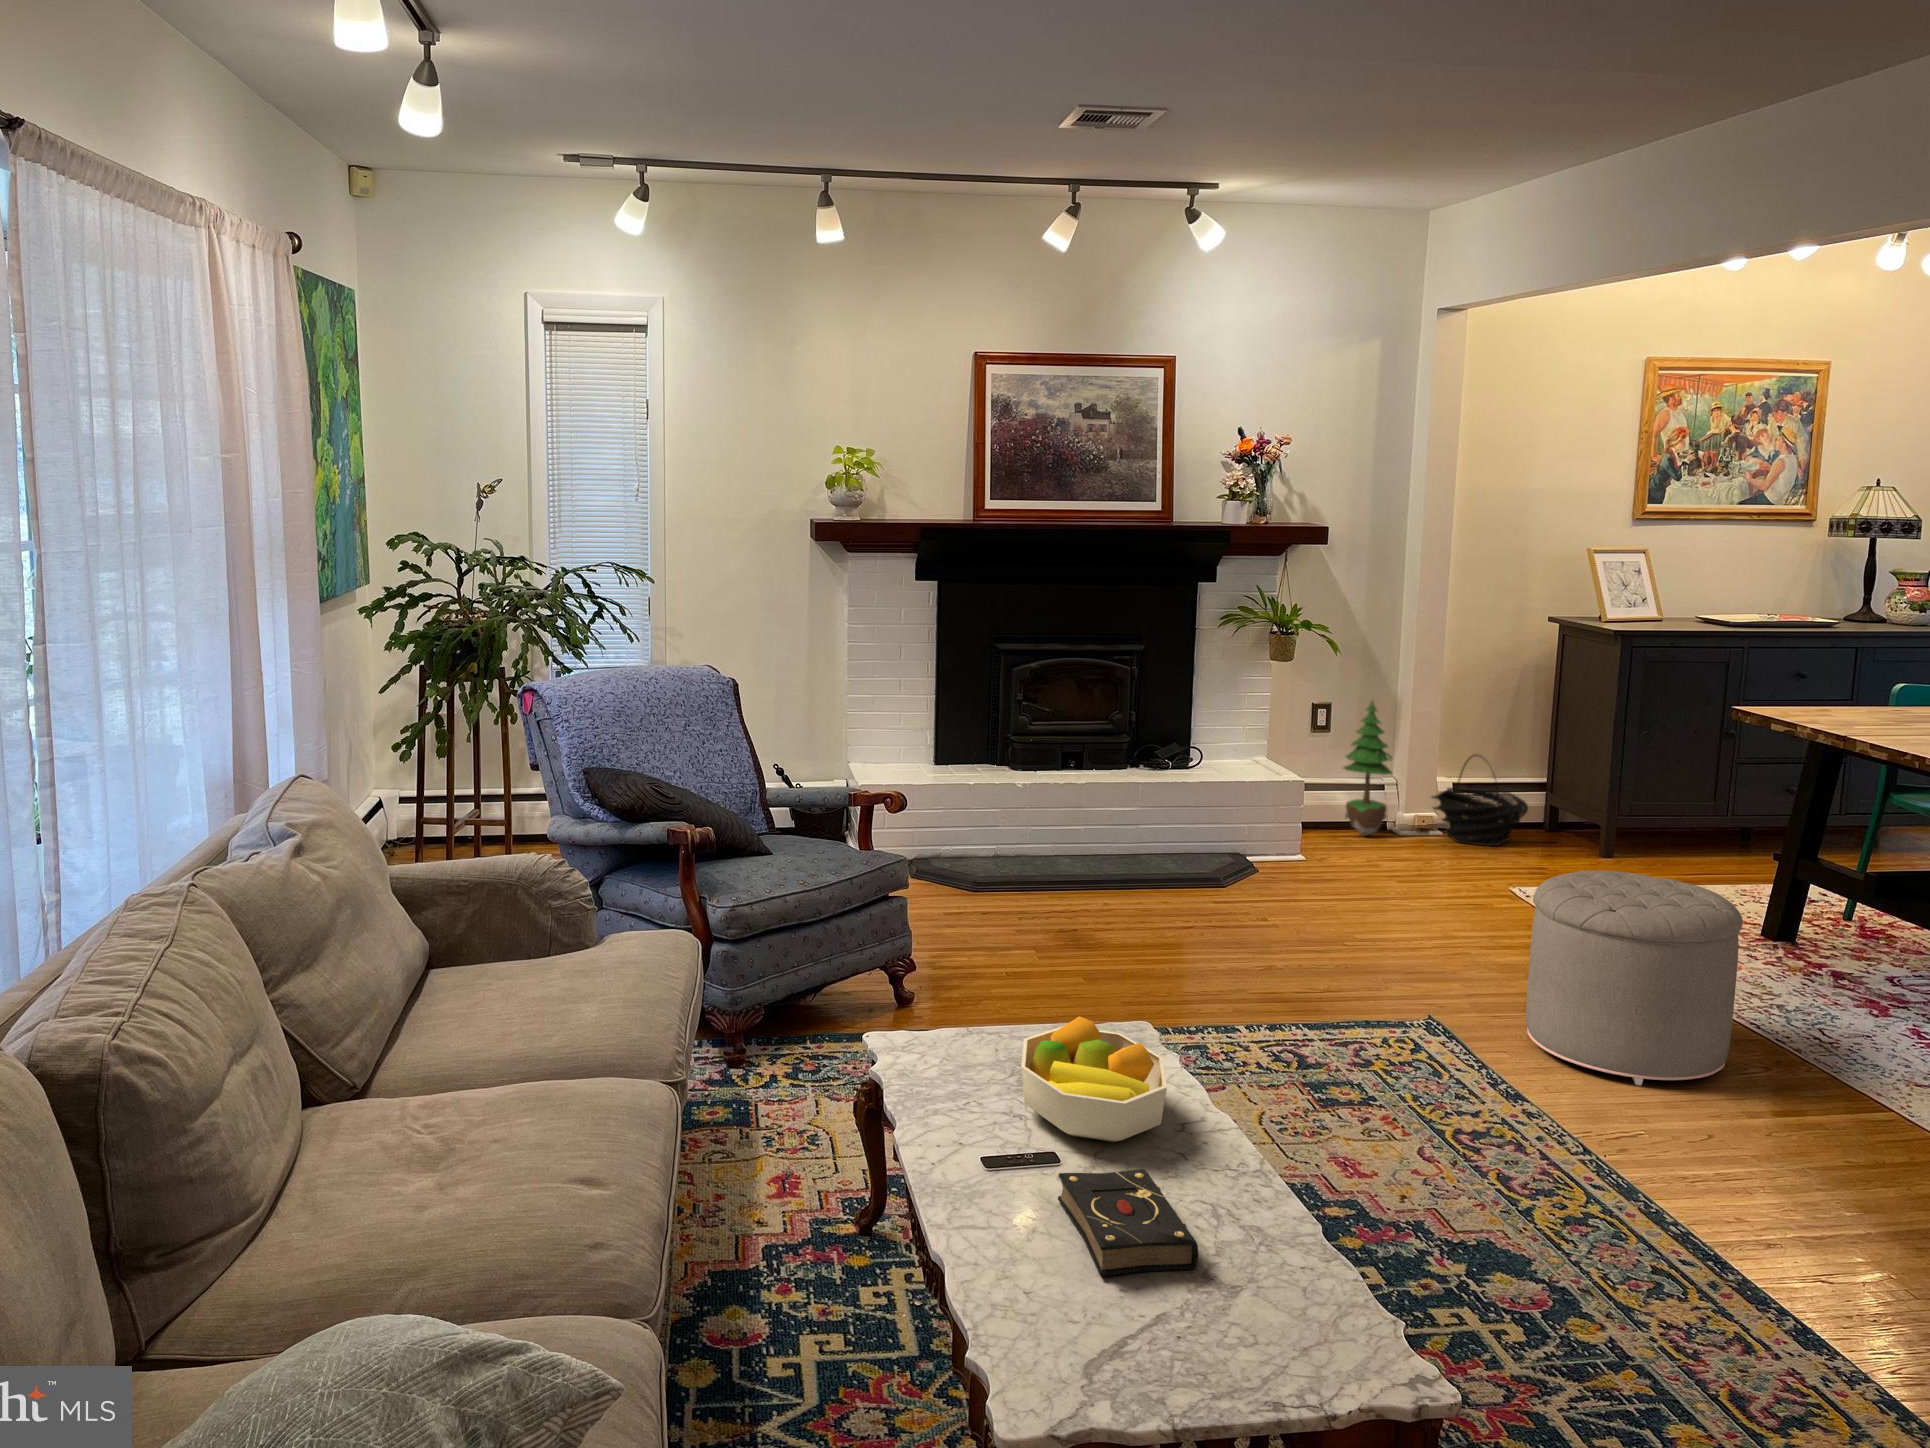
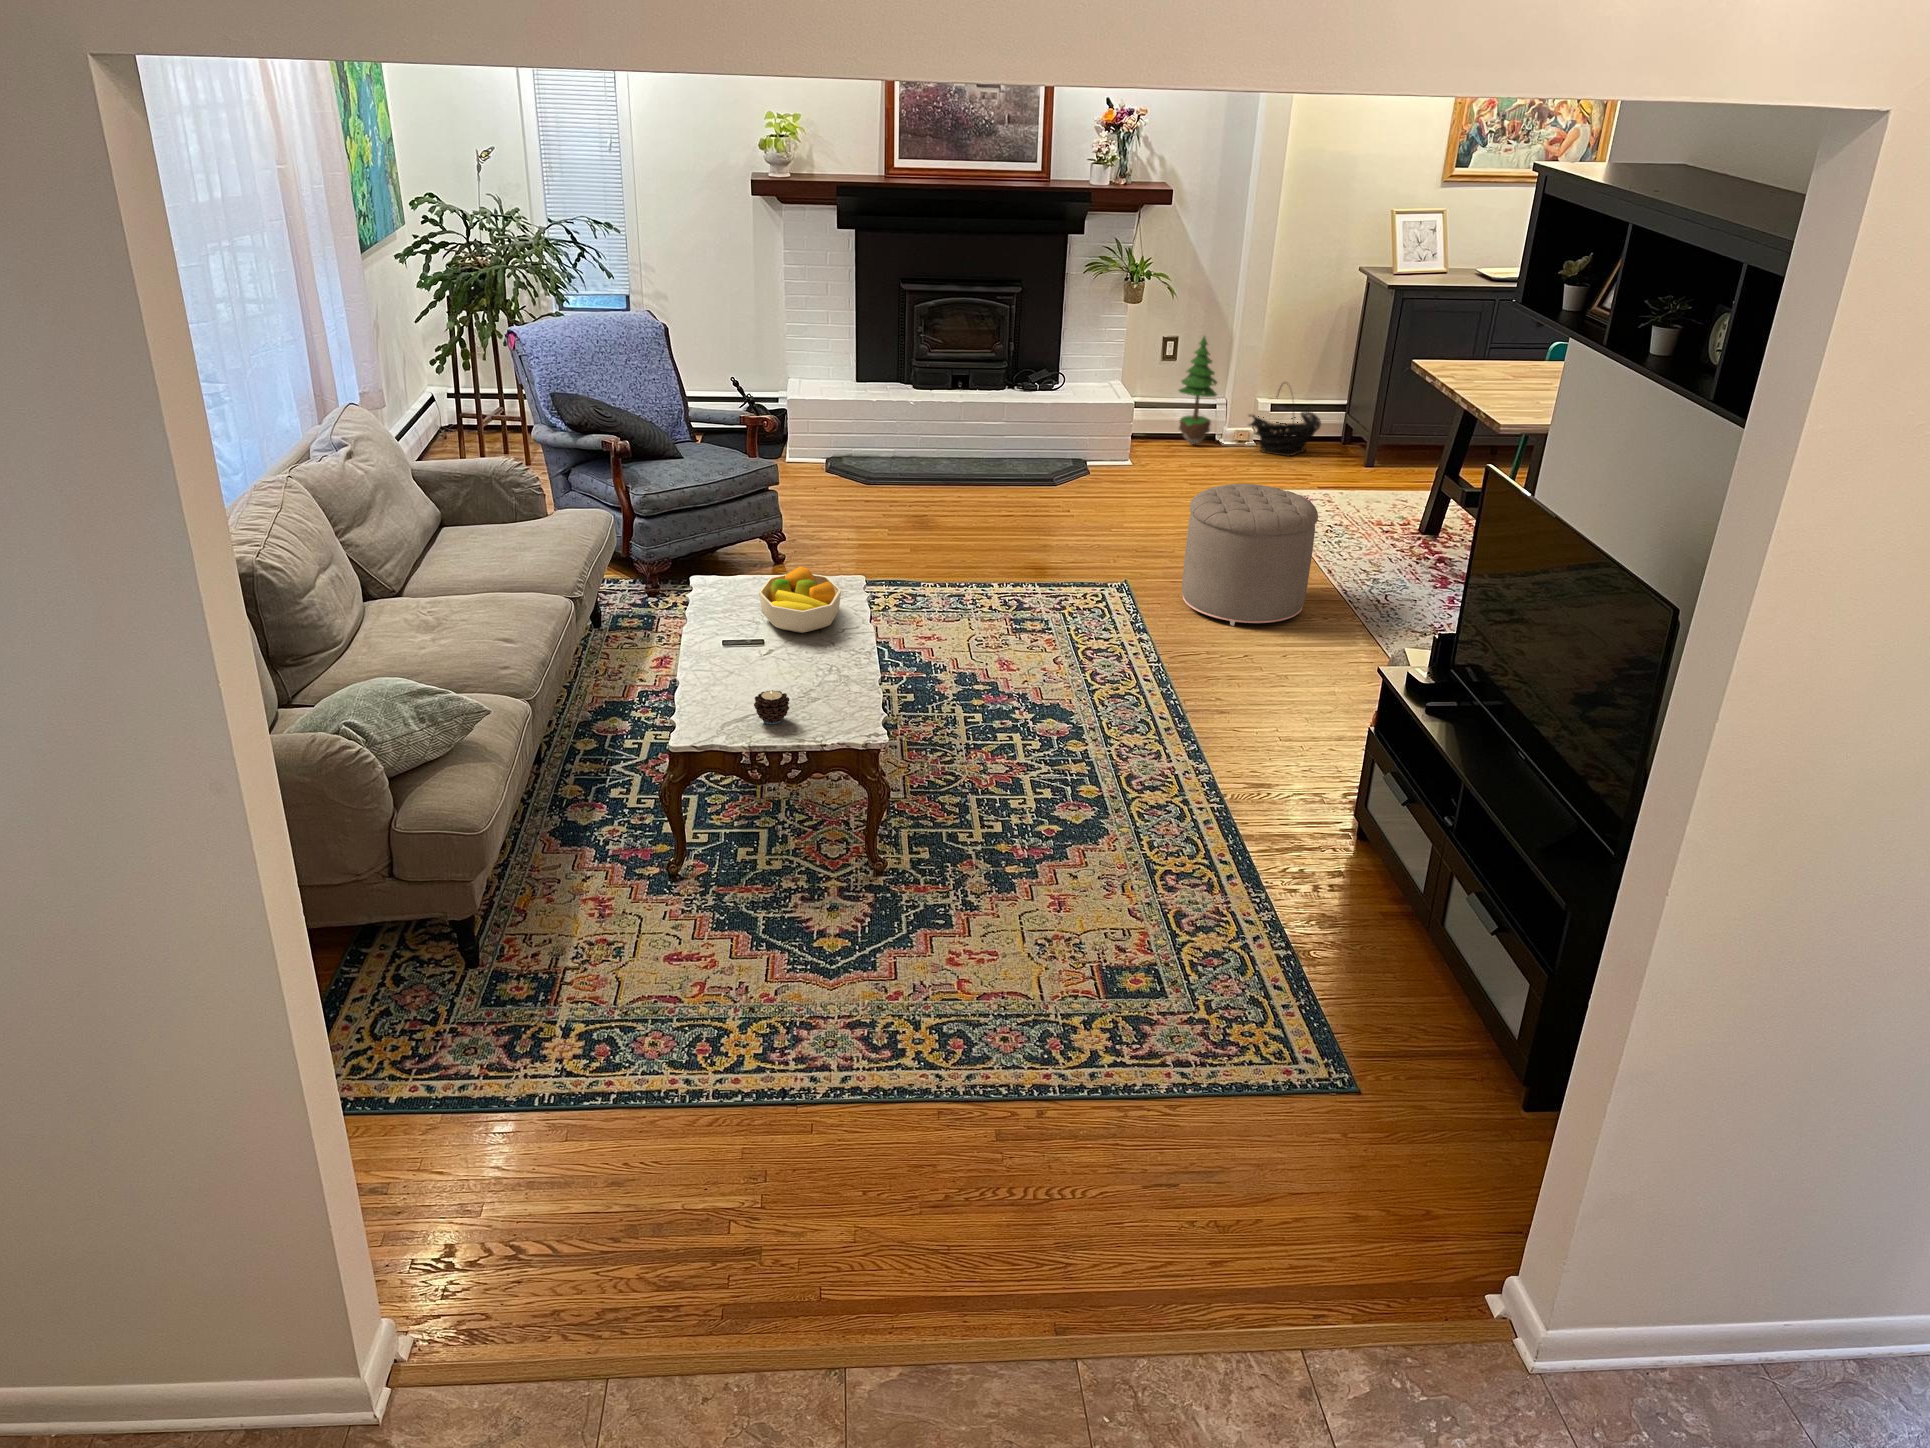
book: present [1058,1169,1198,1276] -> none [756,644,808,690]
candle: none [1138,1288,1215,1368] -> present [754,690,790,724]

